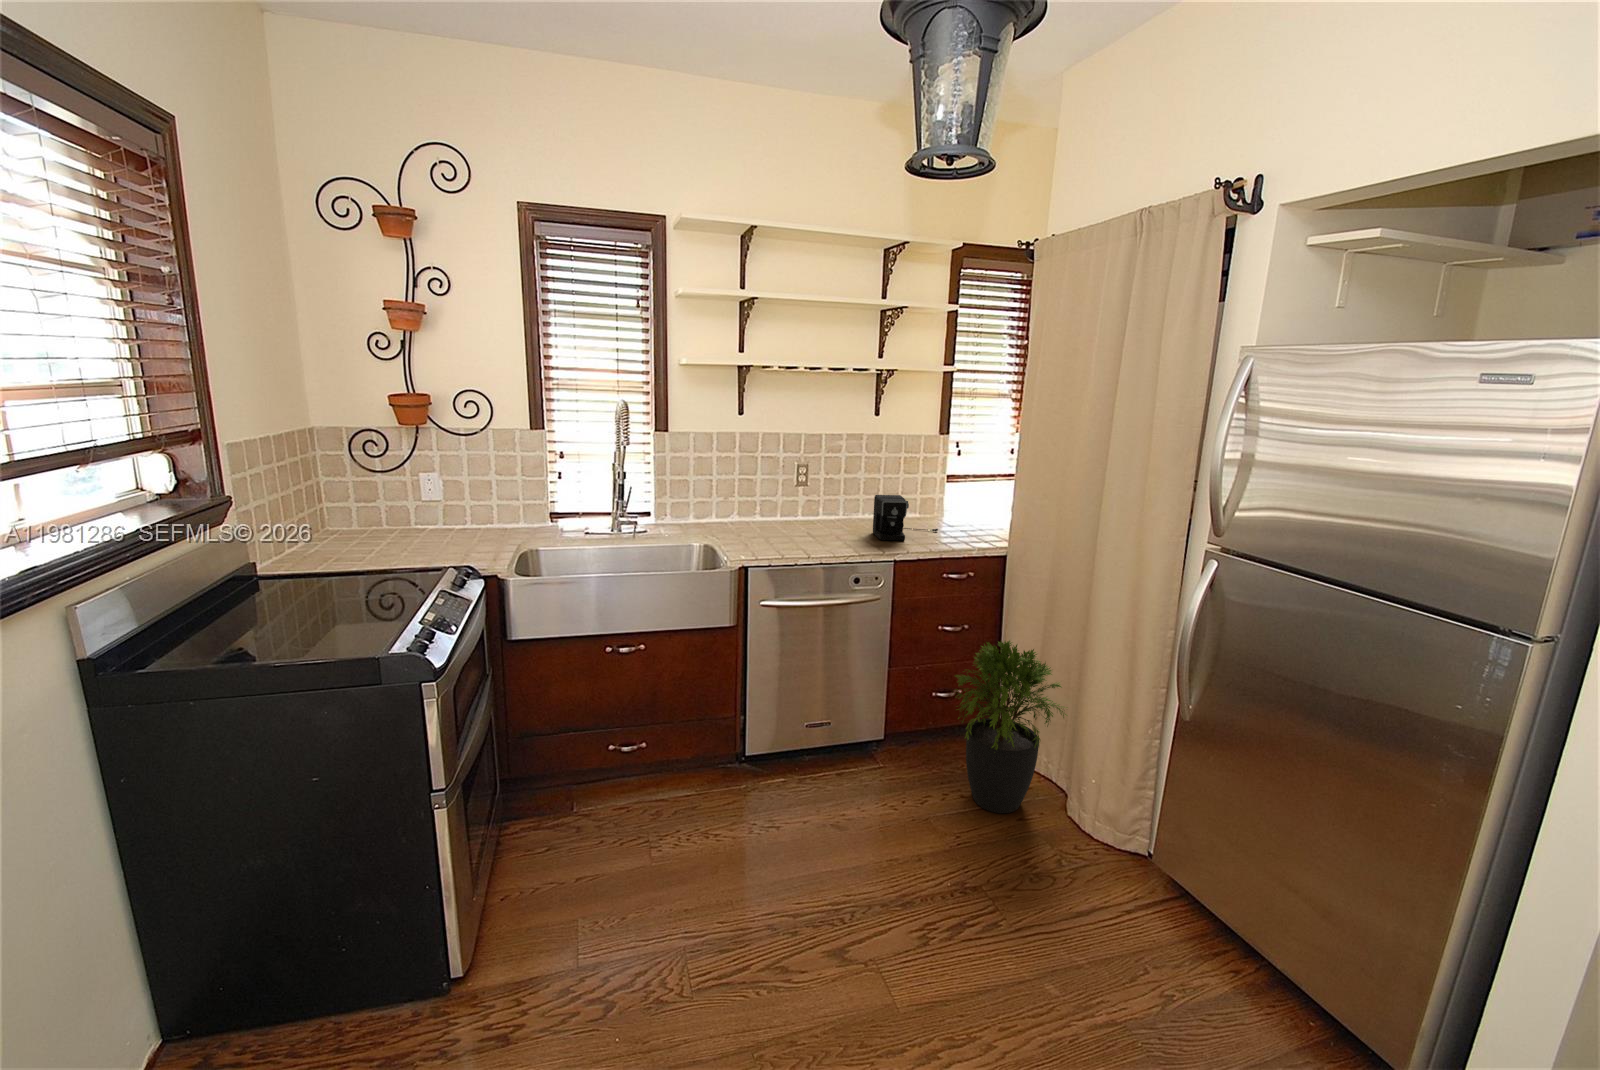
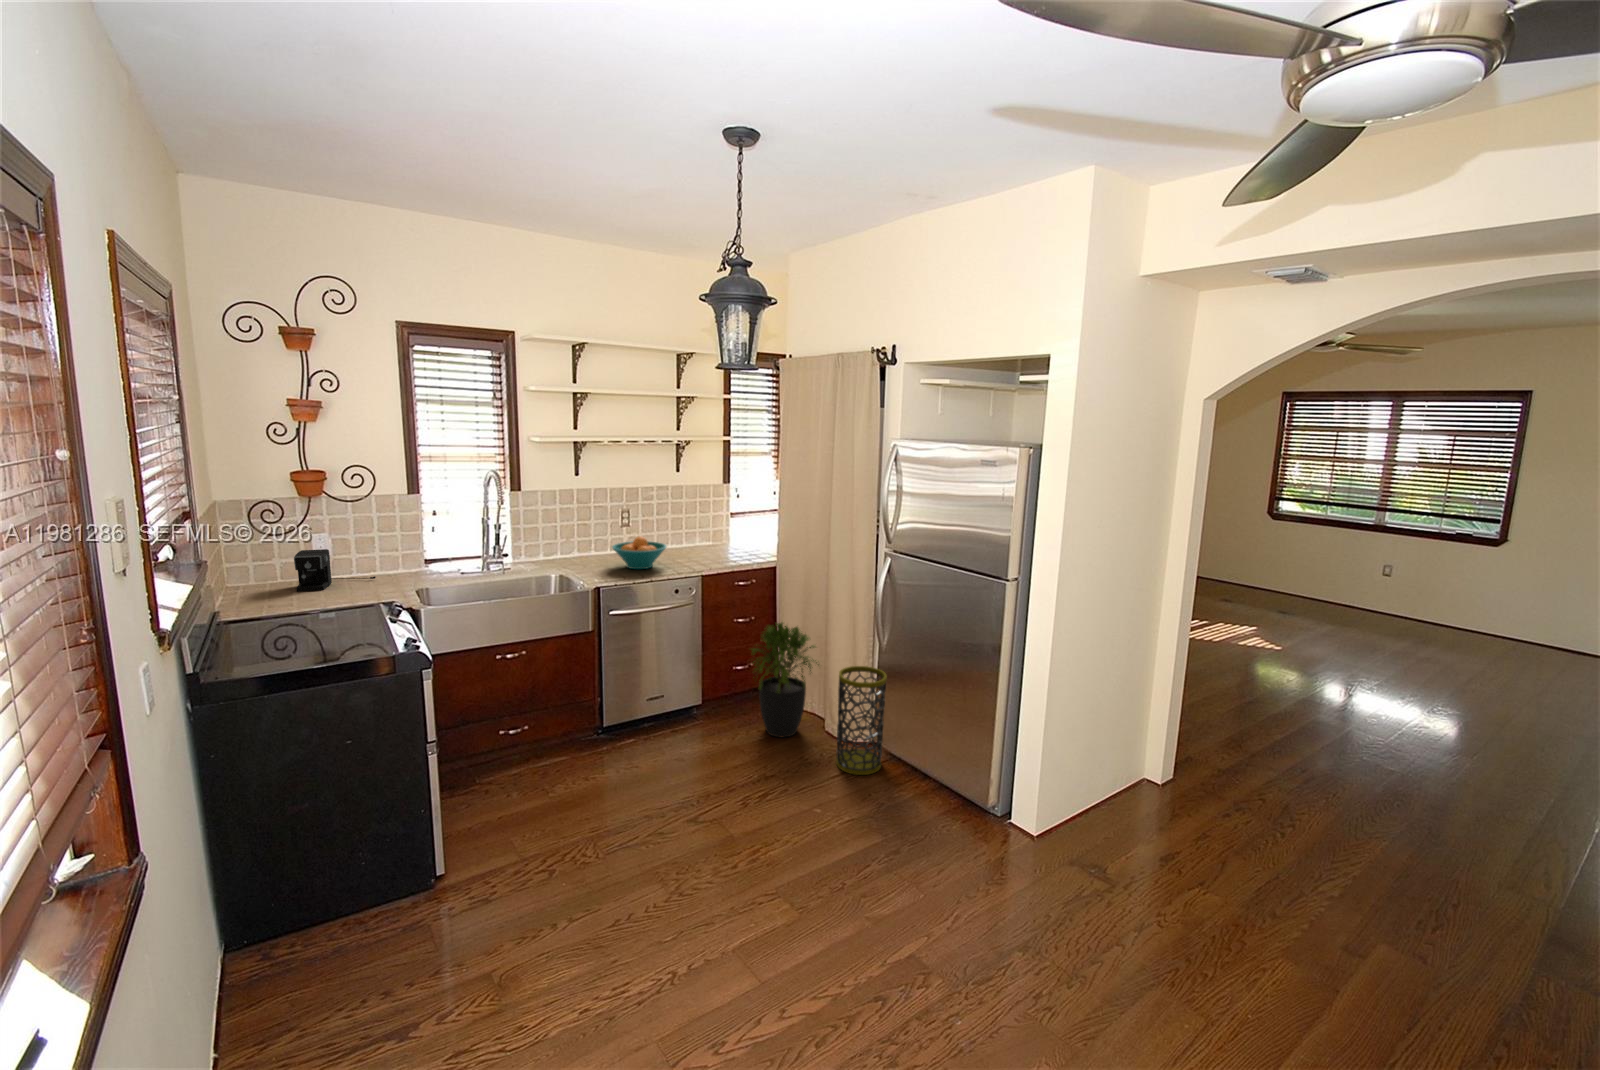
coffee maker: present [873,495,938,540] -> present [294,549,376,592]
fruit bowl: none [775,500,849,545] -> present [612,536,666,569]
trash can: none [1081,731,1186,915] -> present [836,666,887,775]

